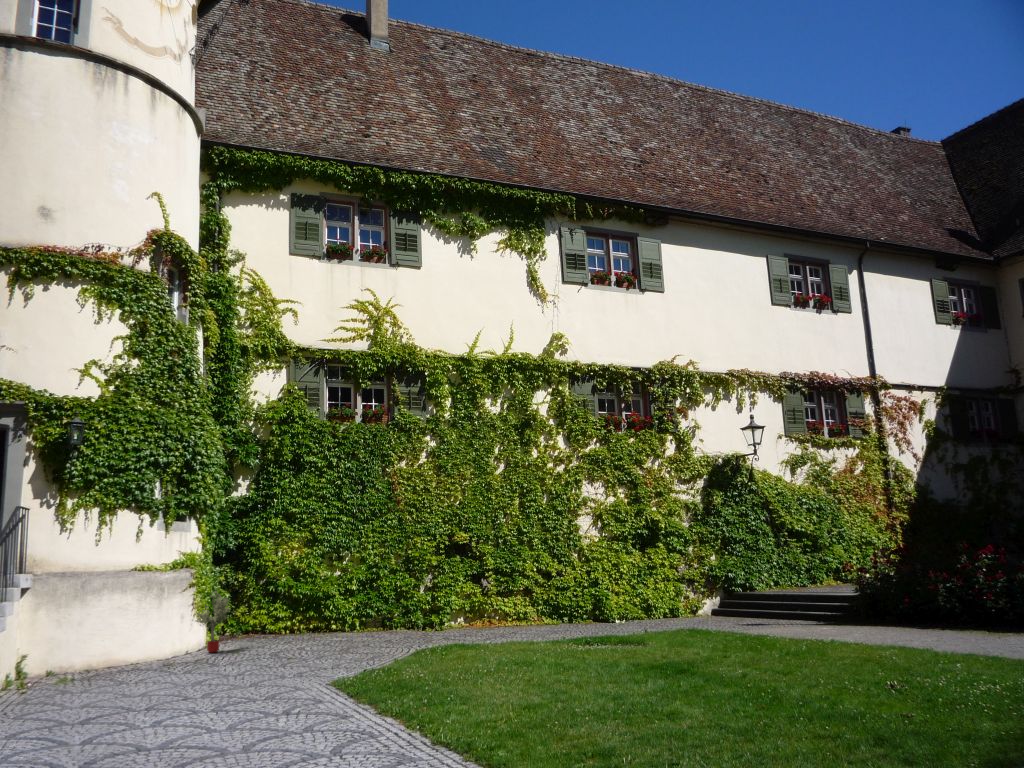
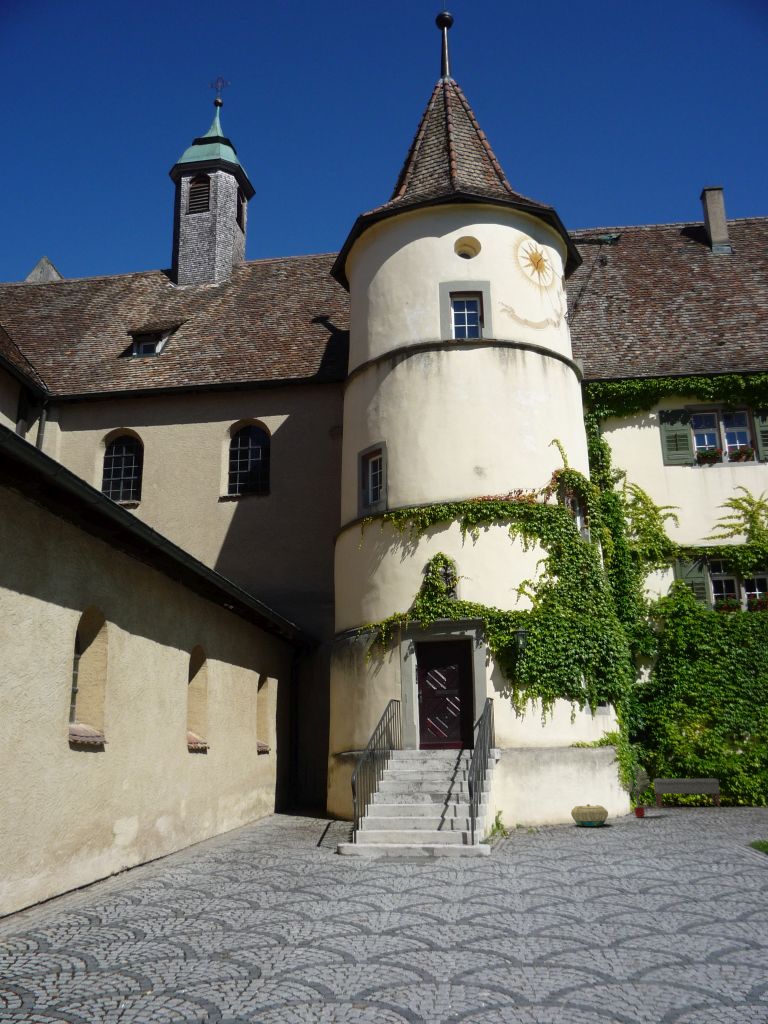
bench: none [238,603,311,638] -> present [654,778,720,807]
basket: none [121,642,170,669] -> present [571,804,608,826]

